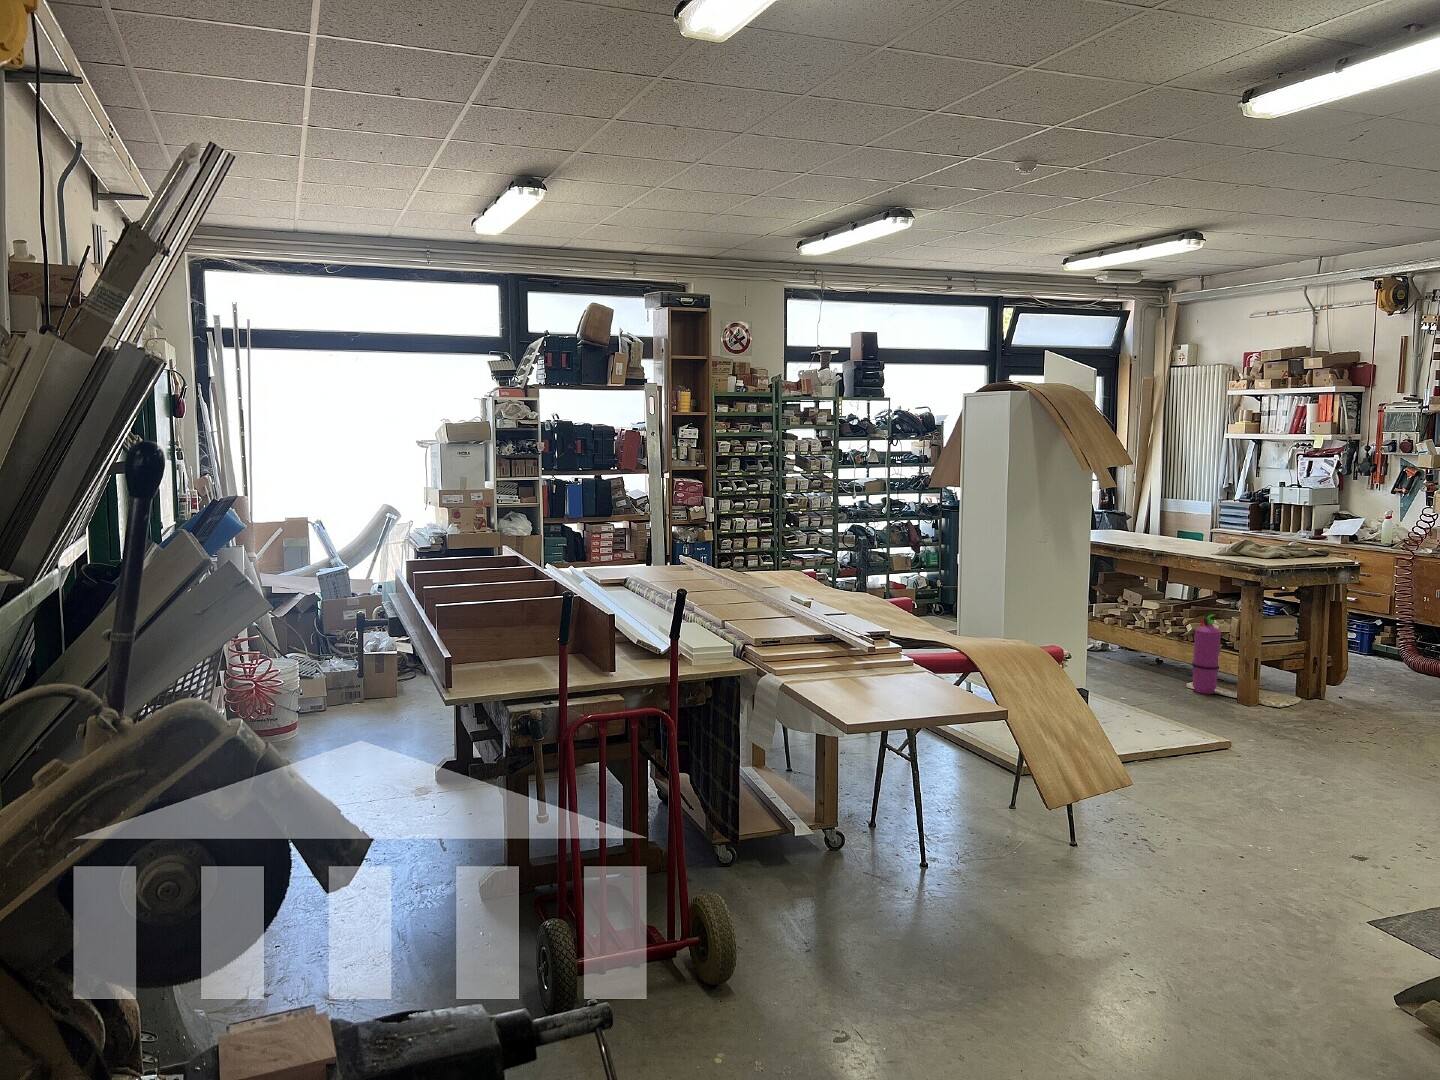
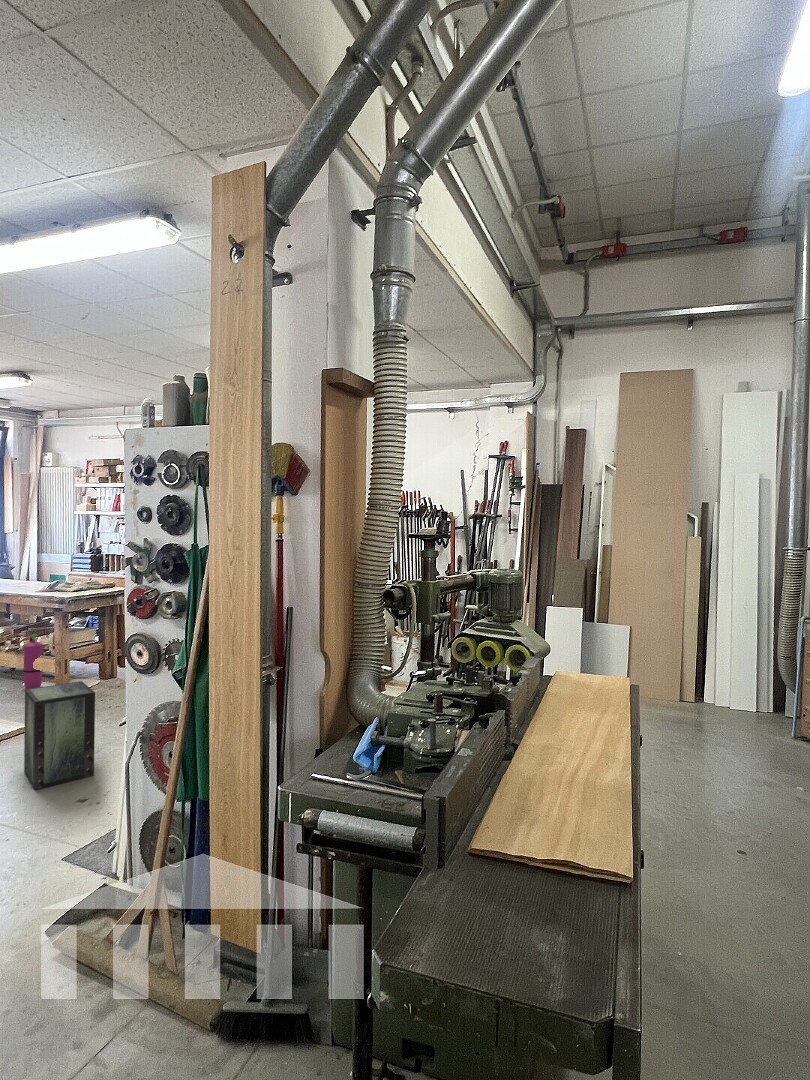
storage box: none [1256,692,1380,841] -> present [24,681,95,790]

